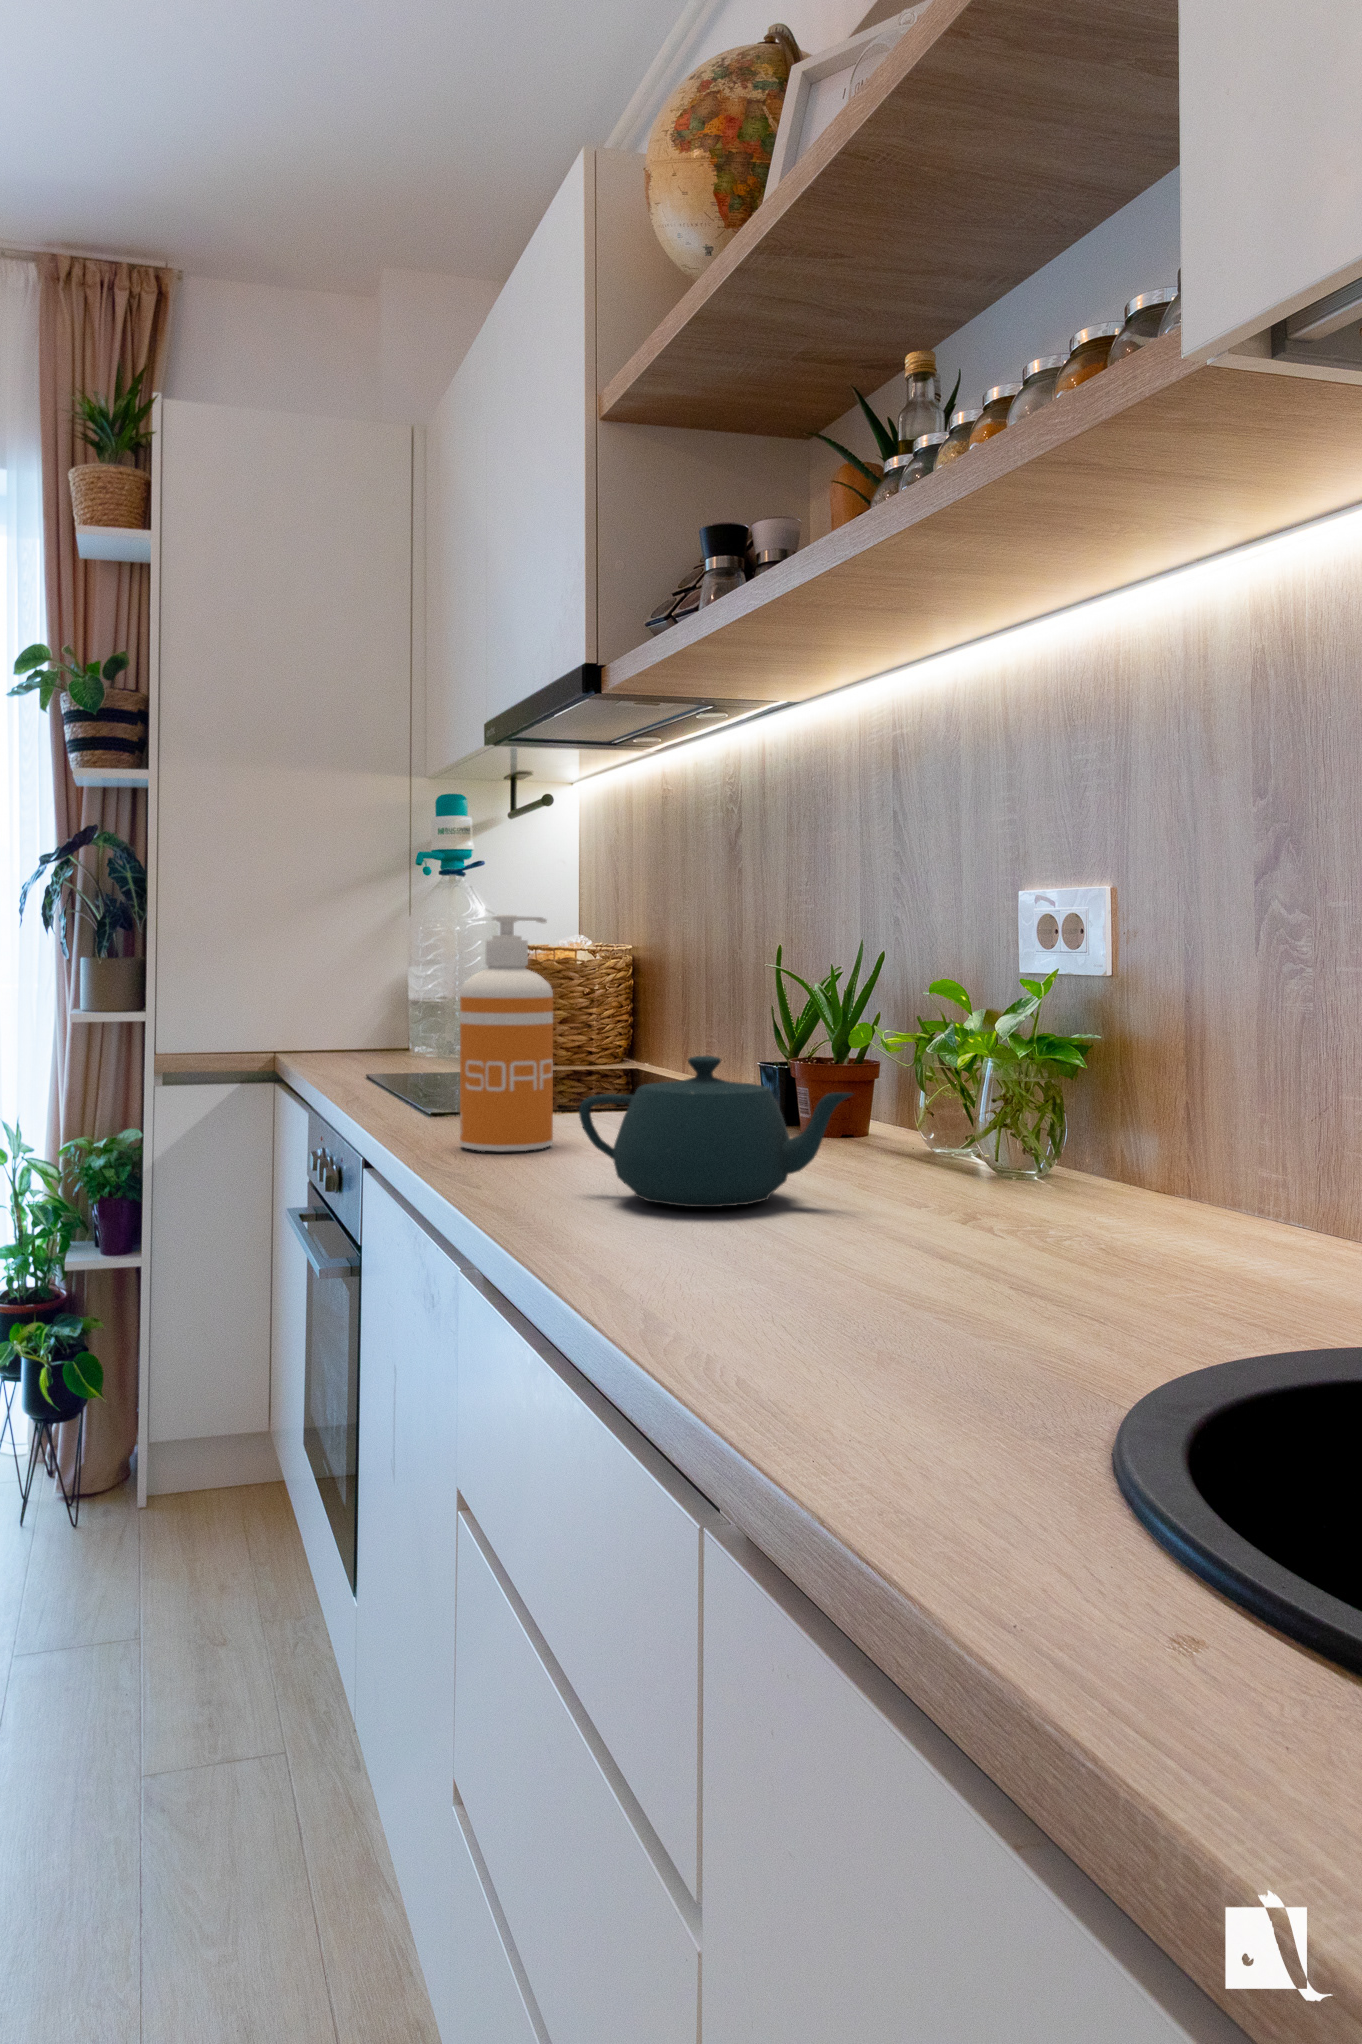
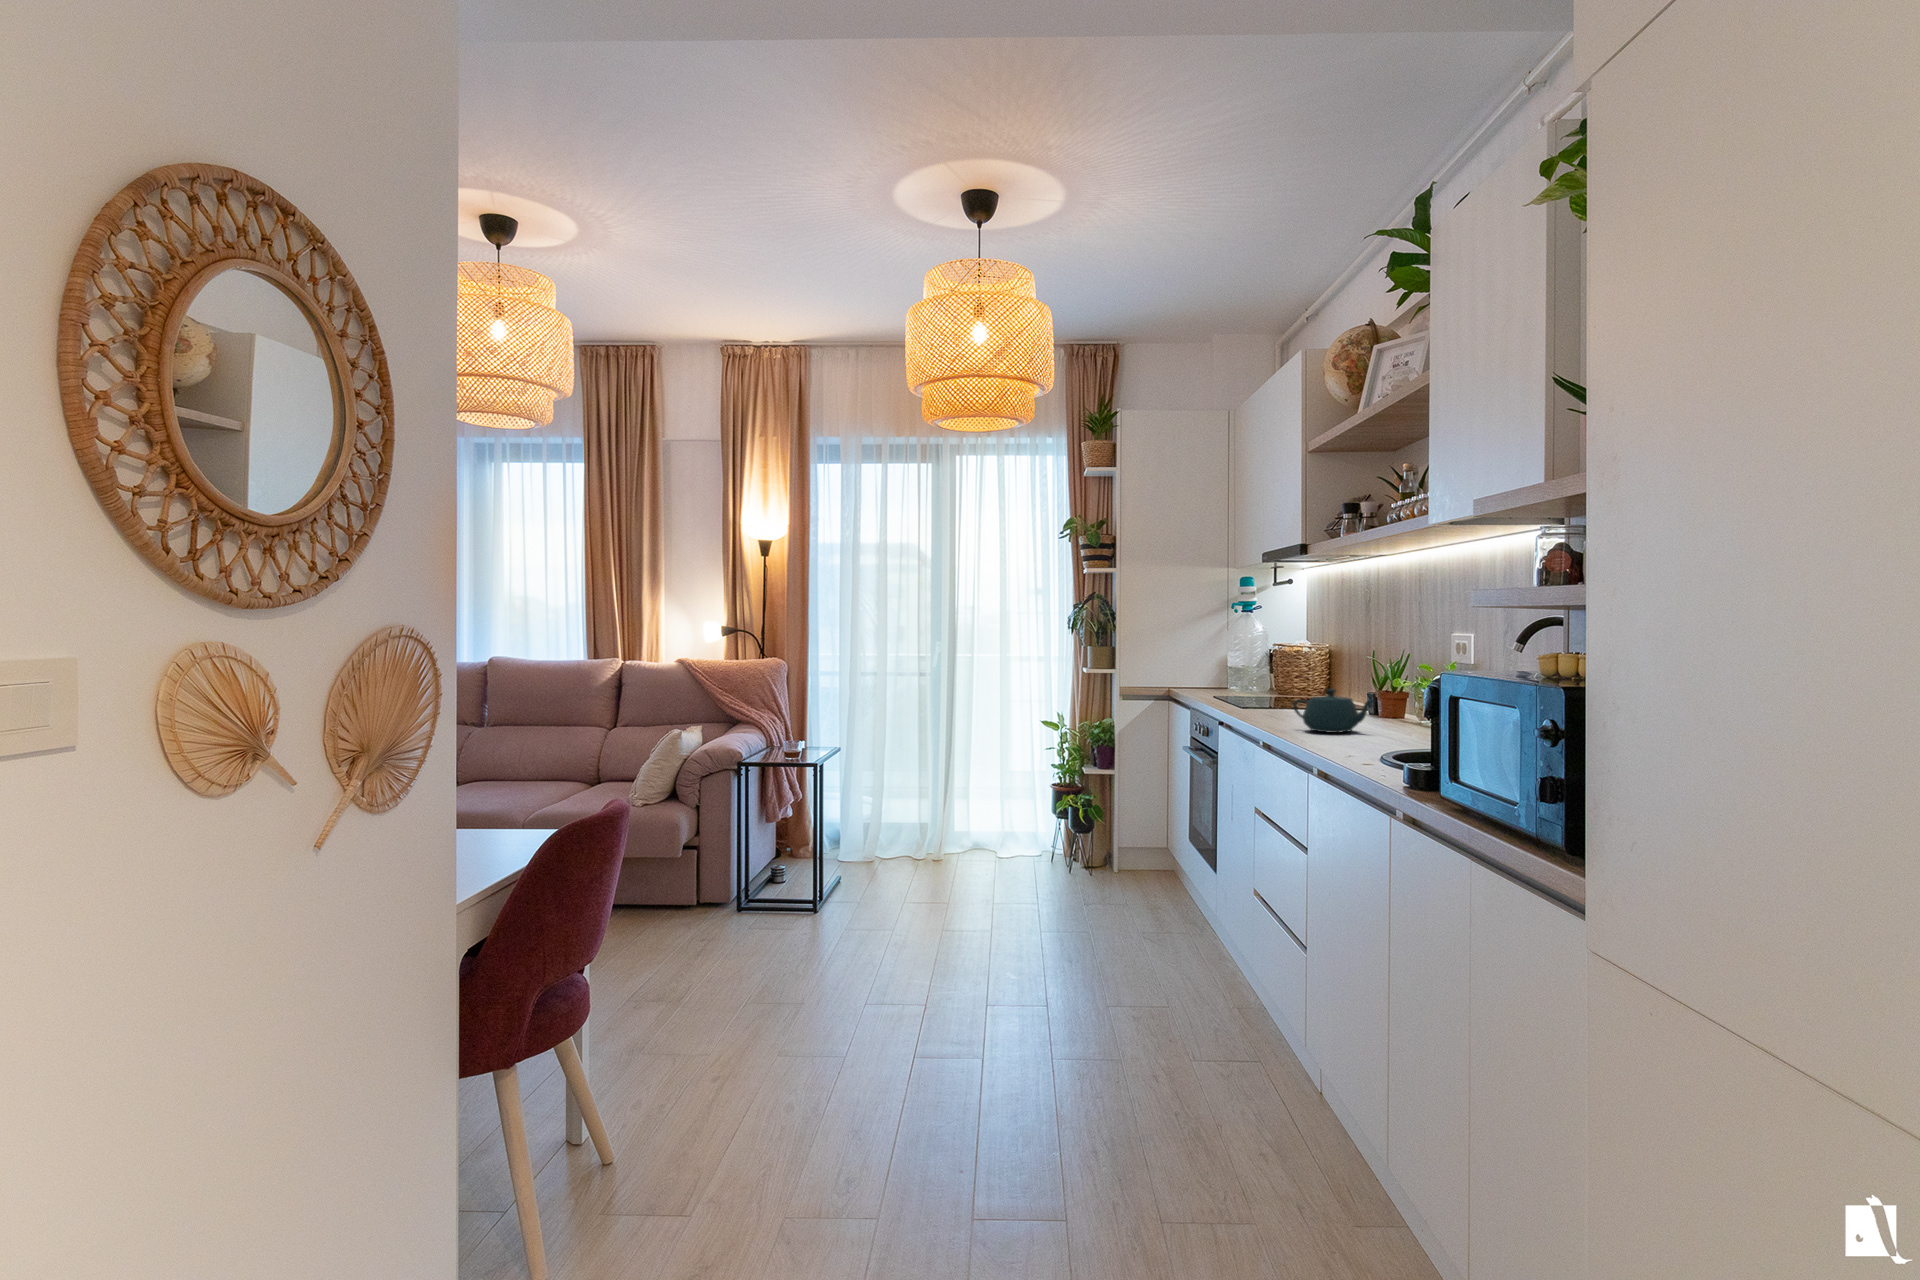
soap dispenser: present [460,915,553,1151] -> none [1255,642,1287,720]

